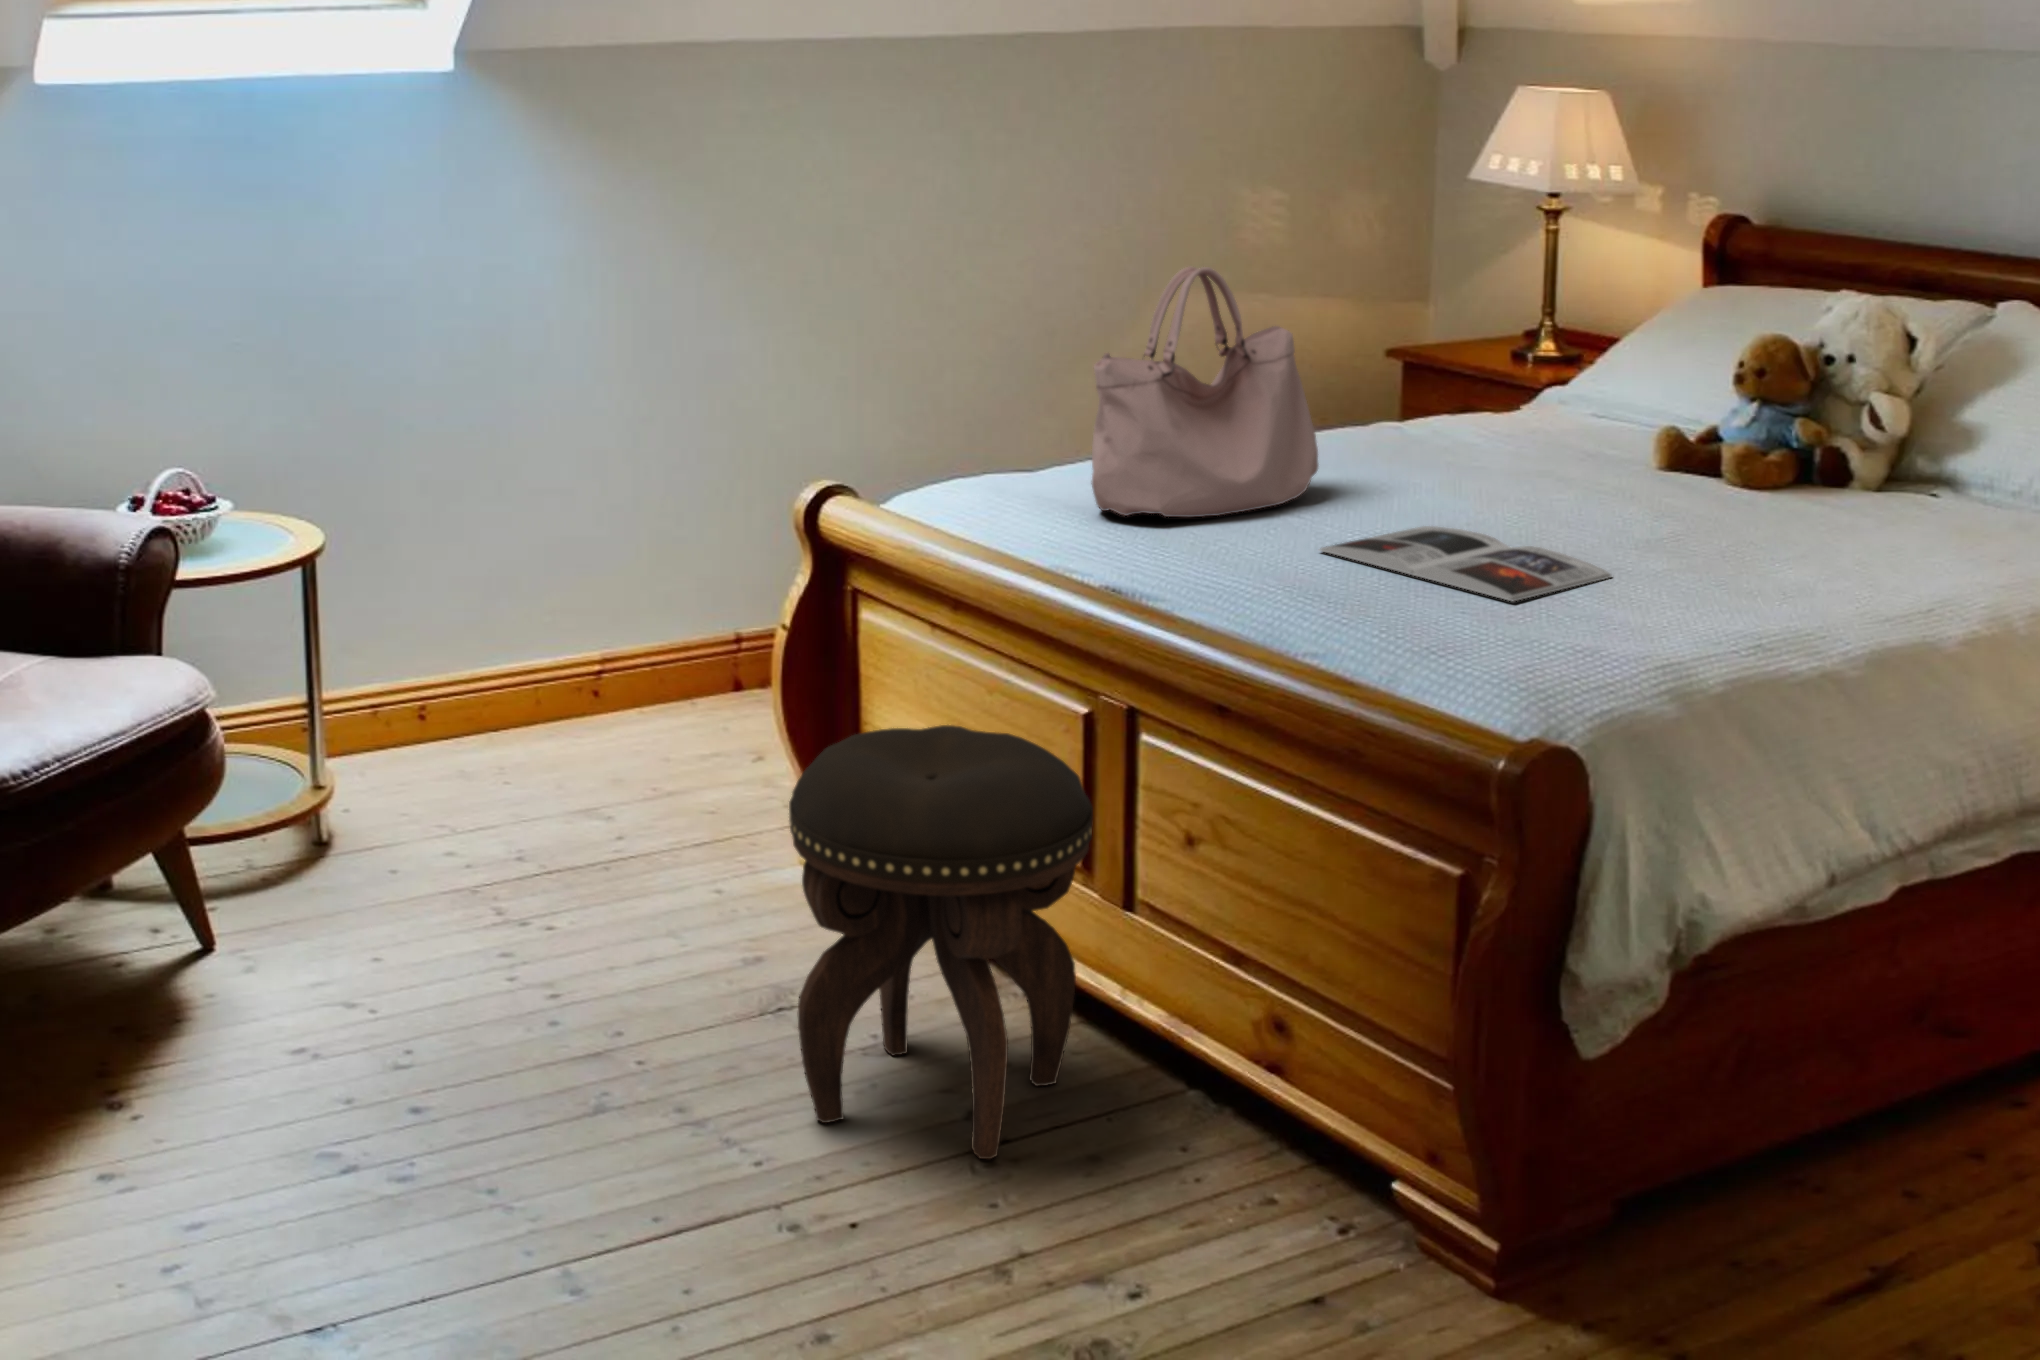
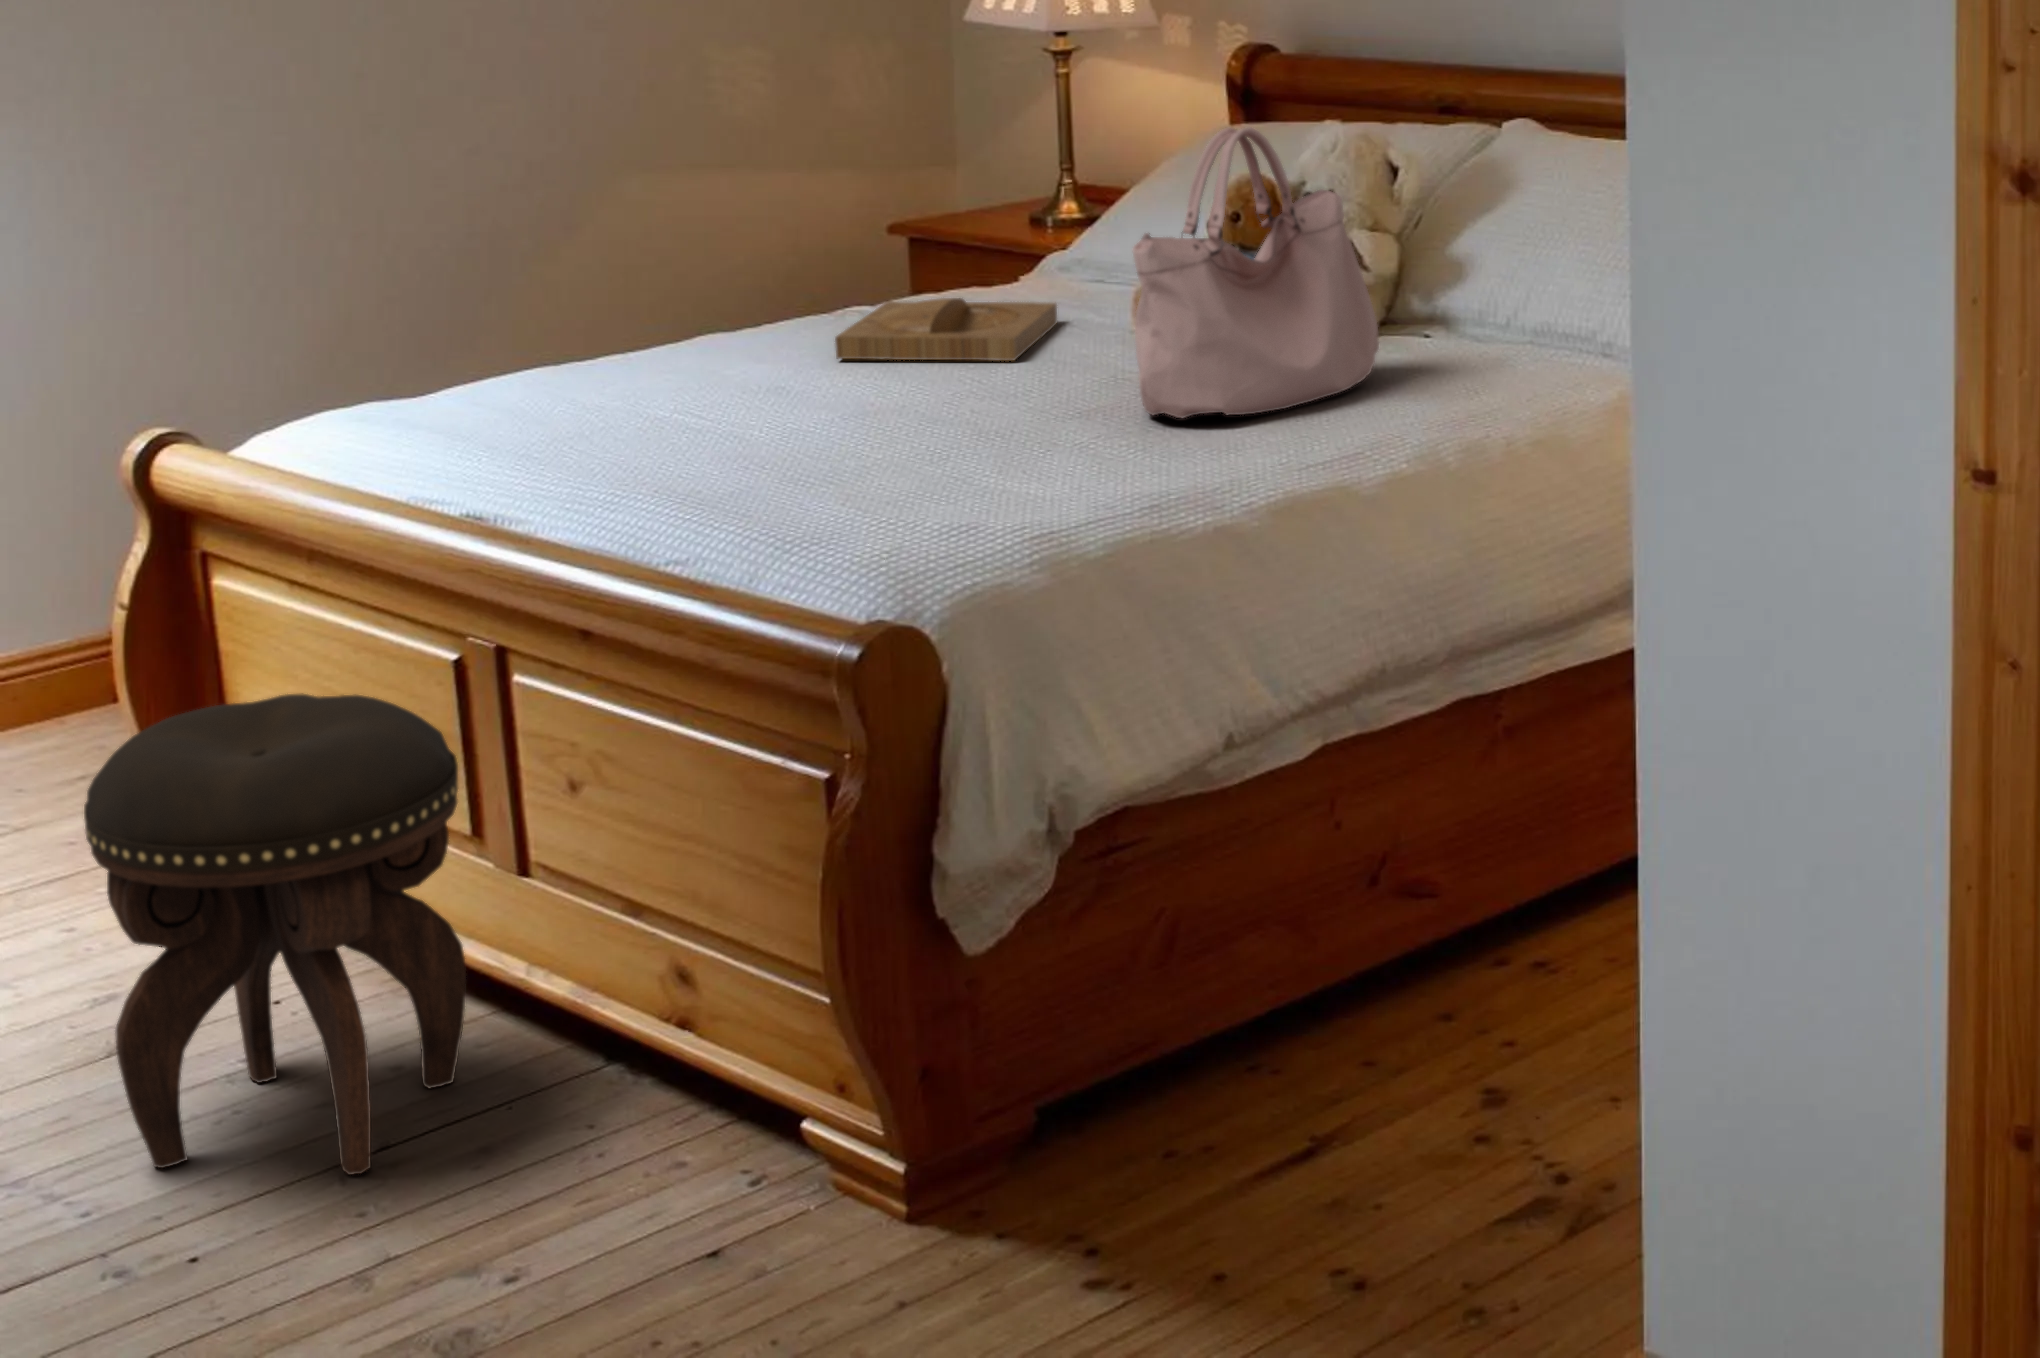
handbag: present [1091,266,1318,518] -> present [1132,127,1379,418]
tray: none [1383,423,1576,486] -> present [835,298,1057,361]
magazine: present [1320,526,1612,601] -> none [731,415,1043,489]

